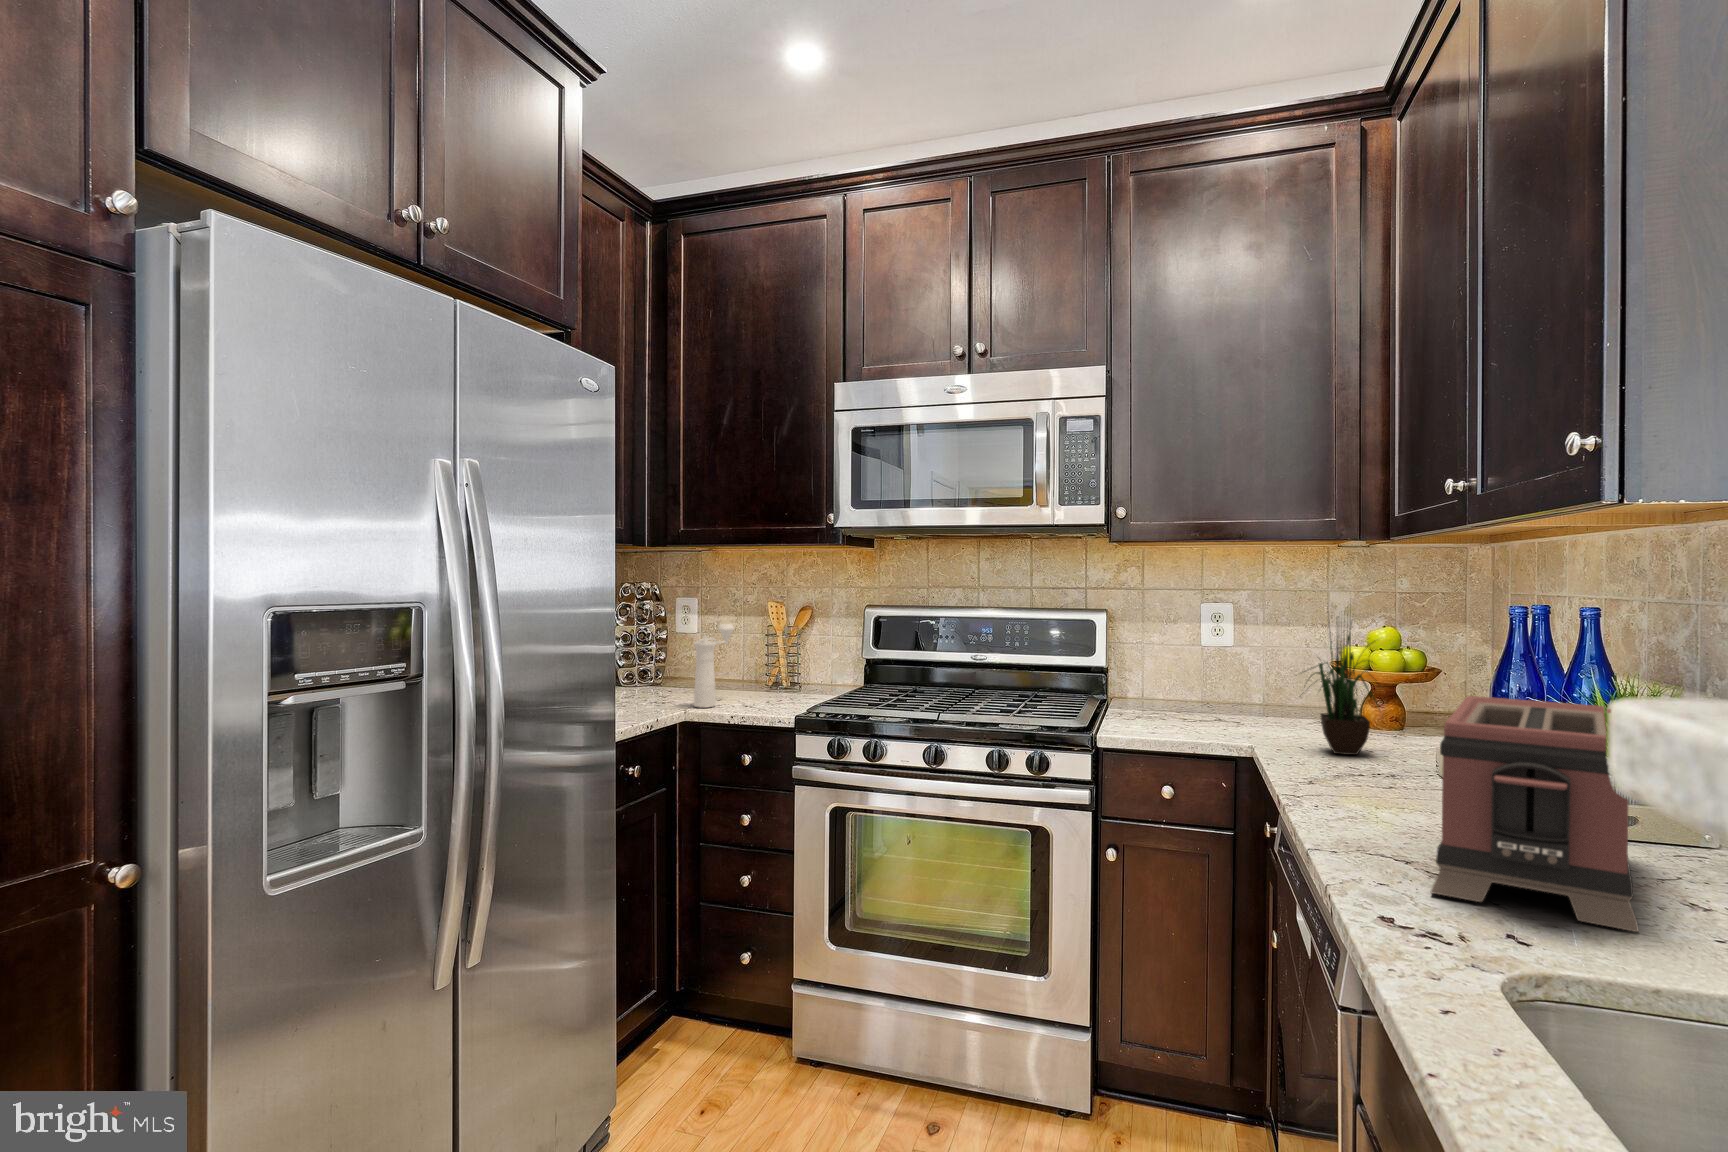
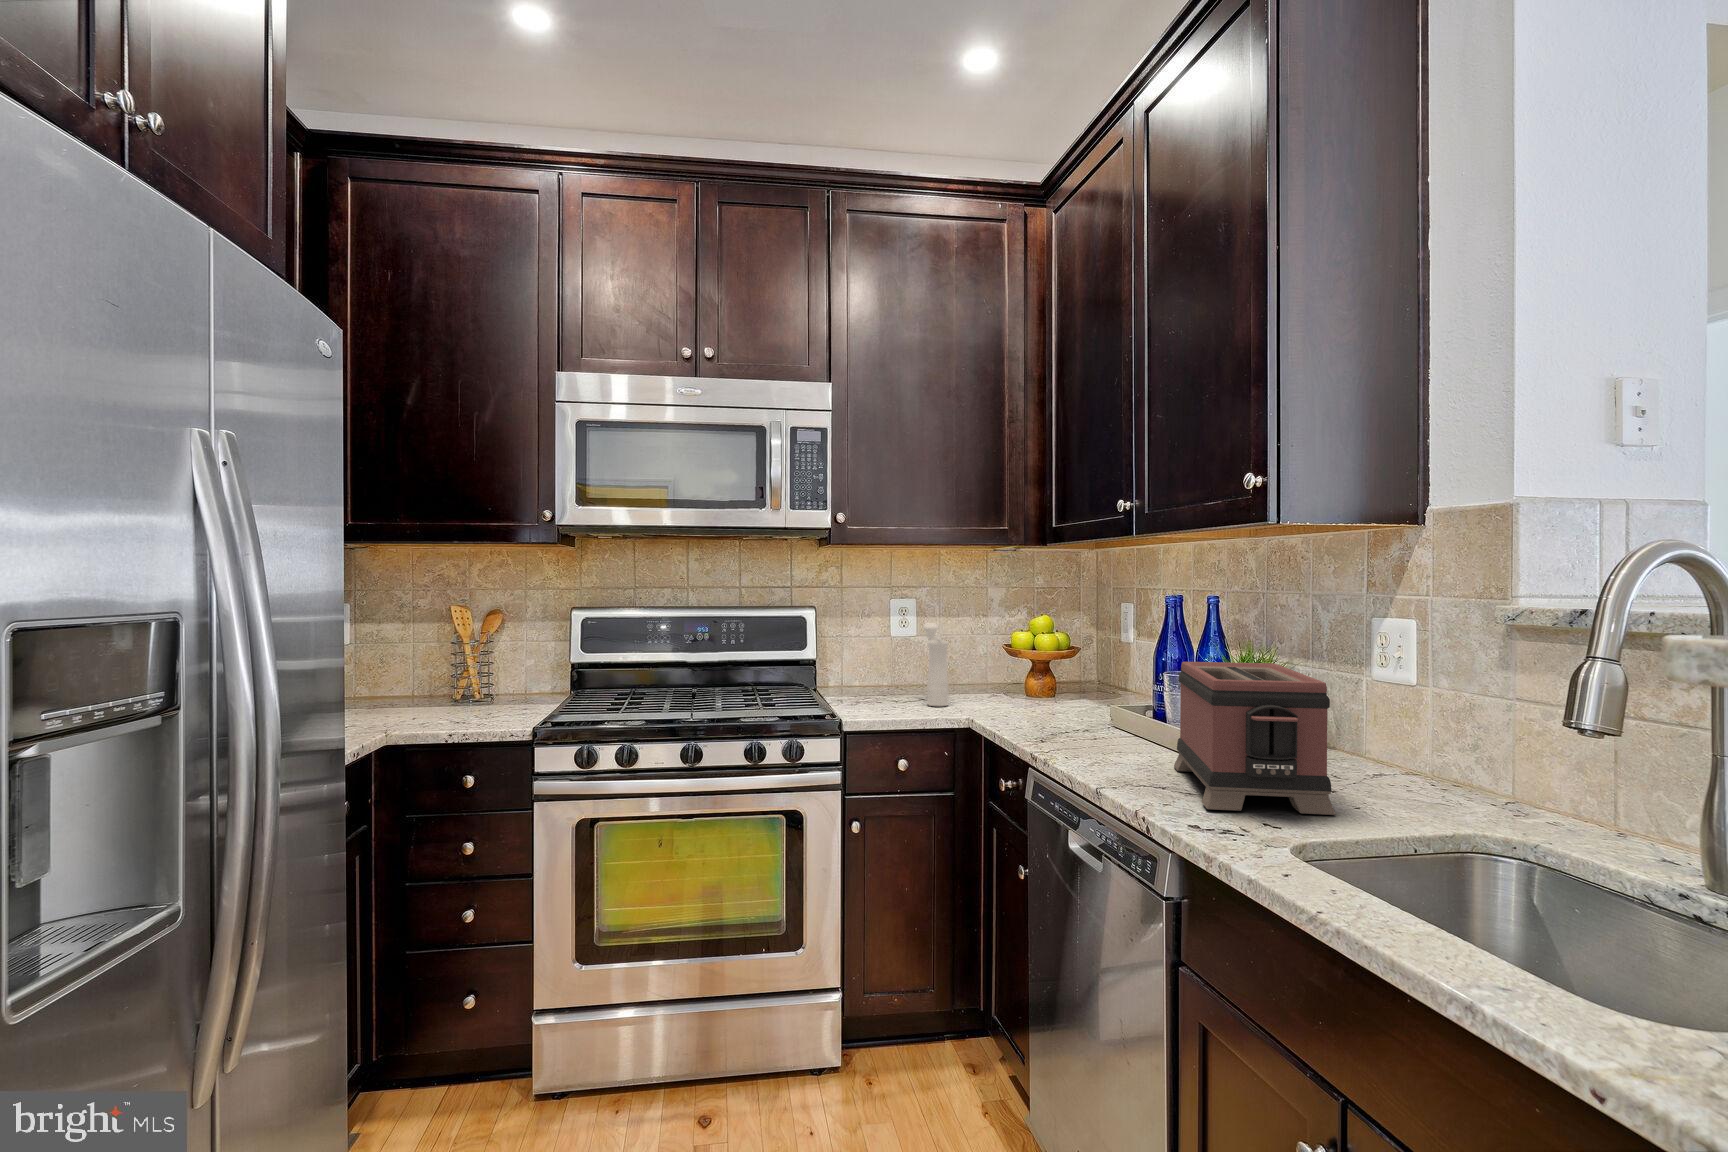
potted plant: present [1302,622,1373,755] -> none [1004,580,1072,718]
pepper mill: present [694,624,734,708] -> present [923,623,949,706]

